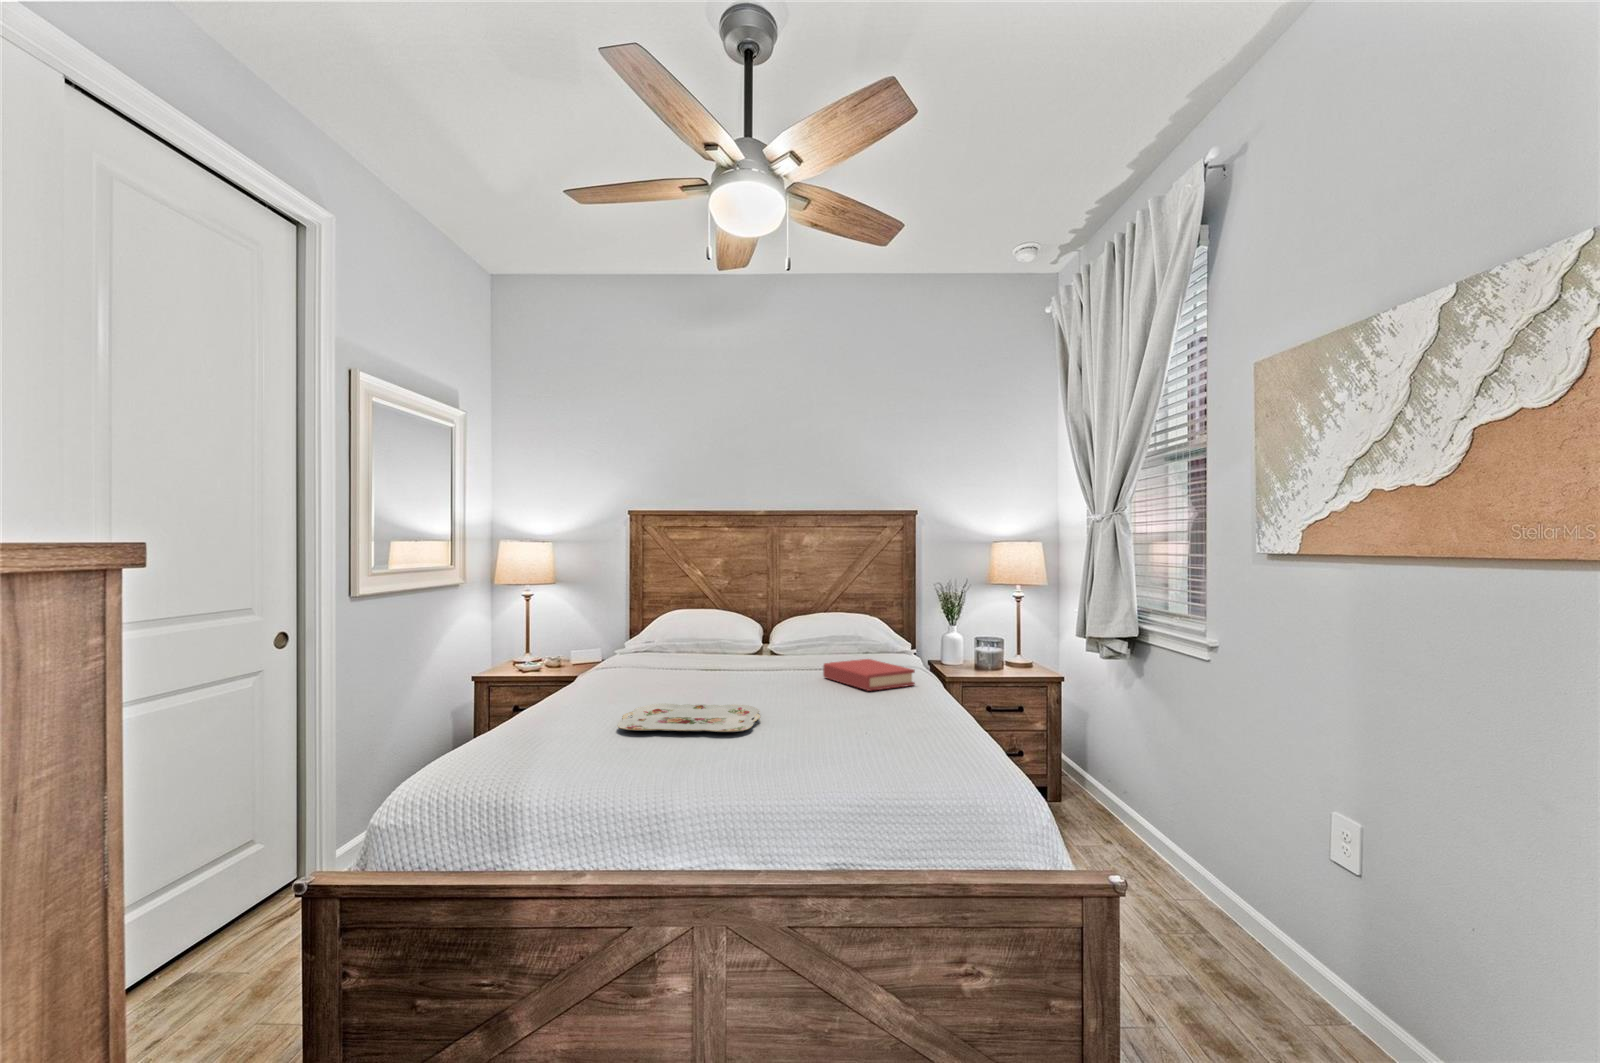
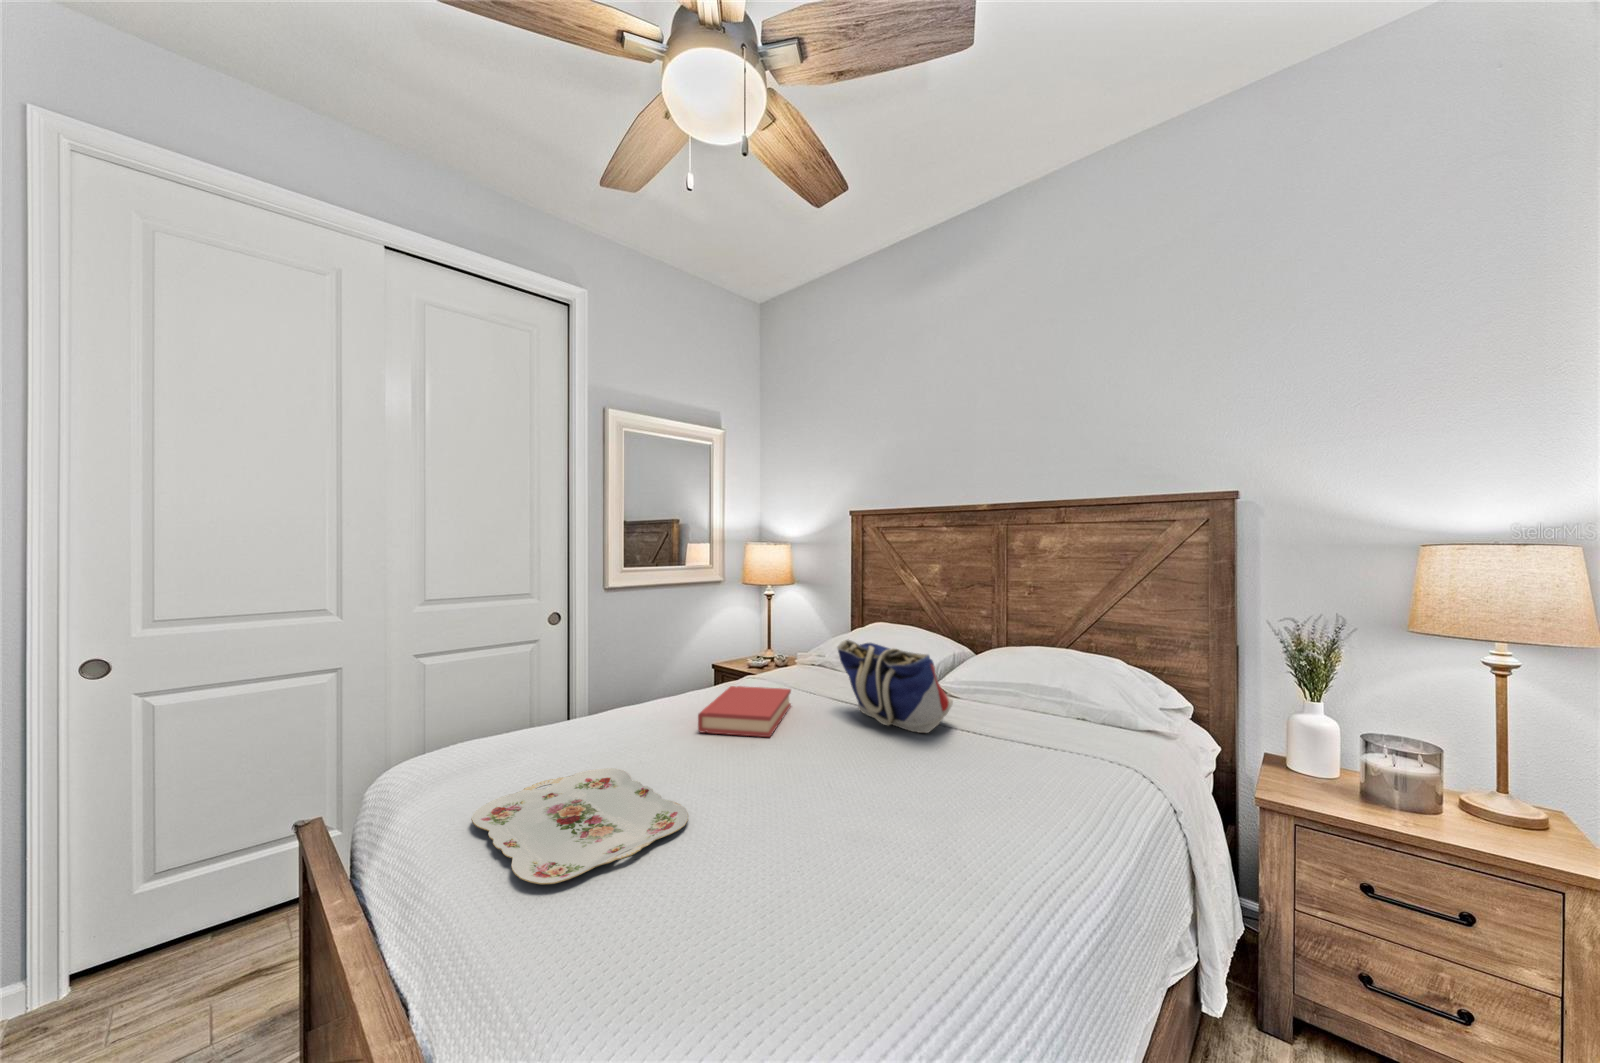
tote bag: none [721,611,807,668] -> present [837,640,953,733]
hardback book: present [823,659,915,691] -> present [698,686,791,737]

